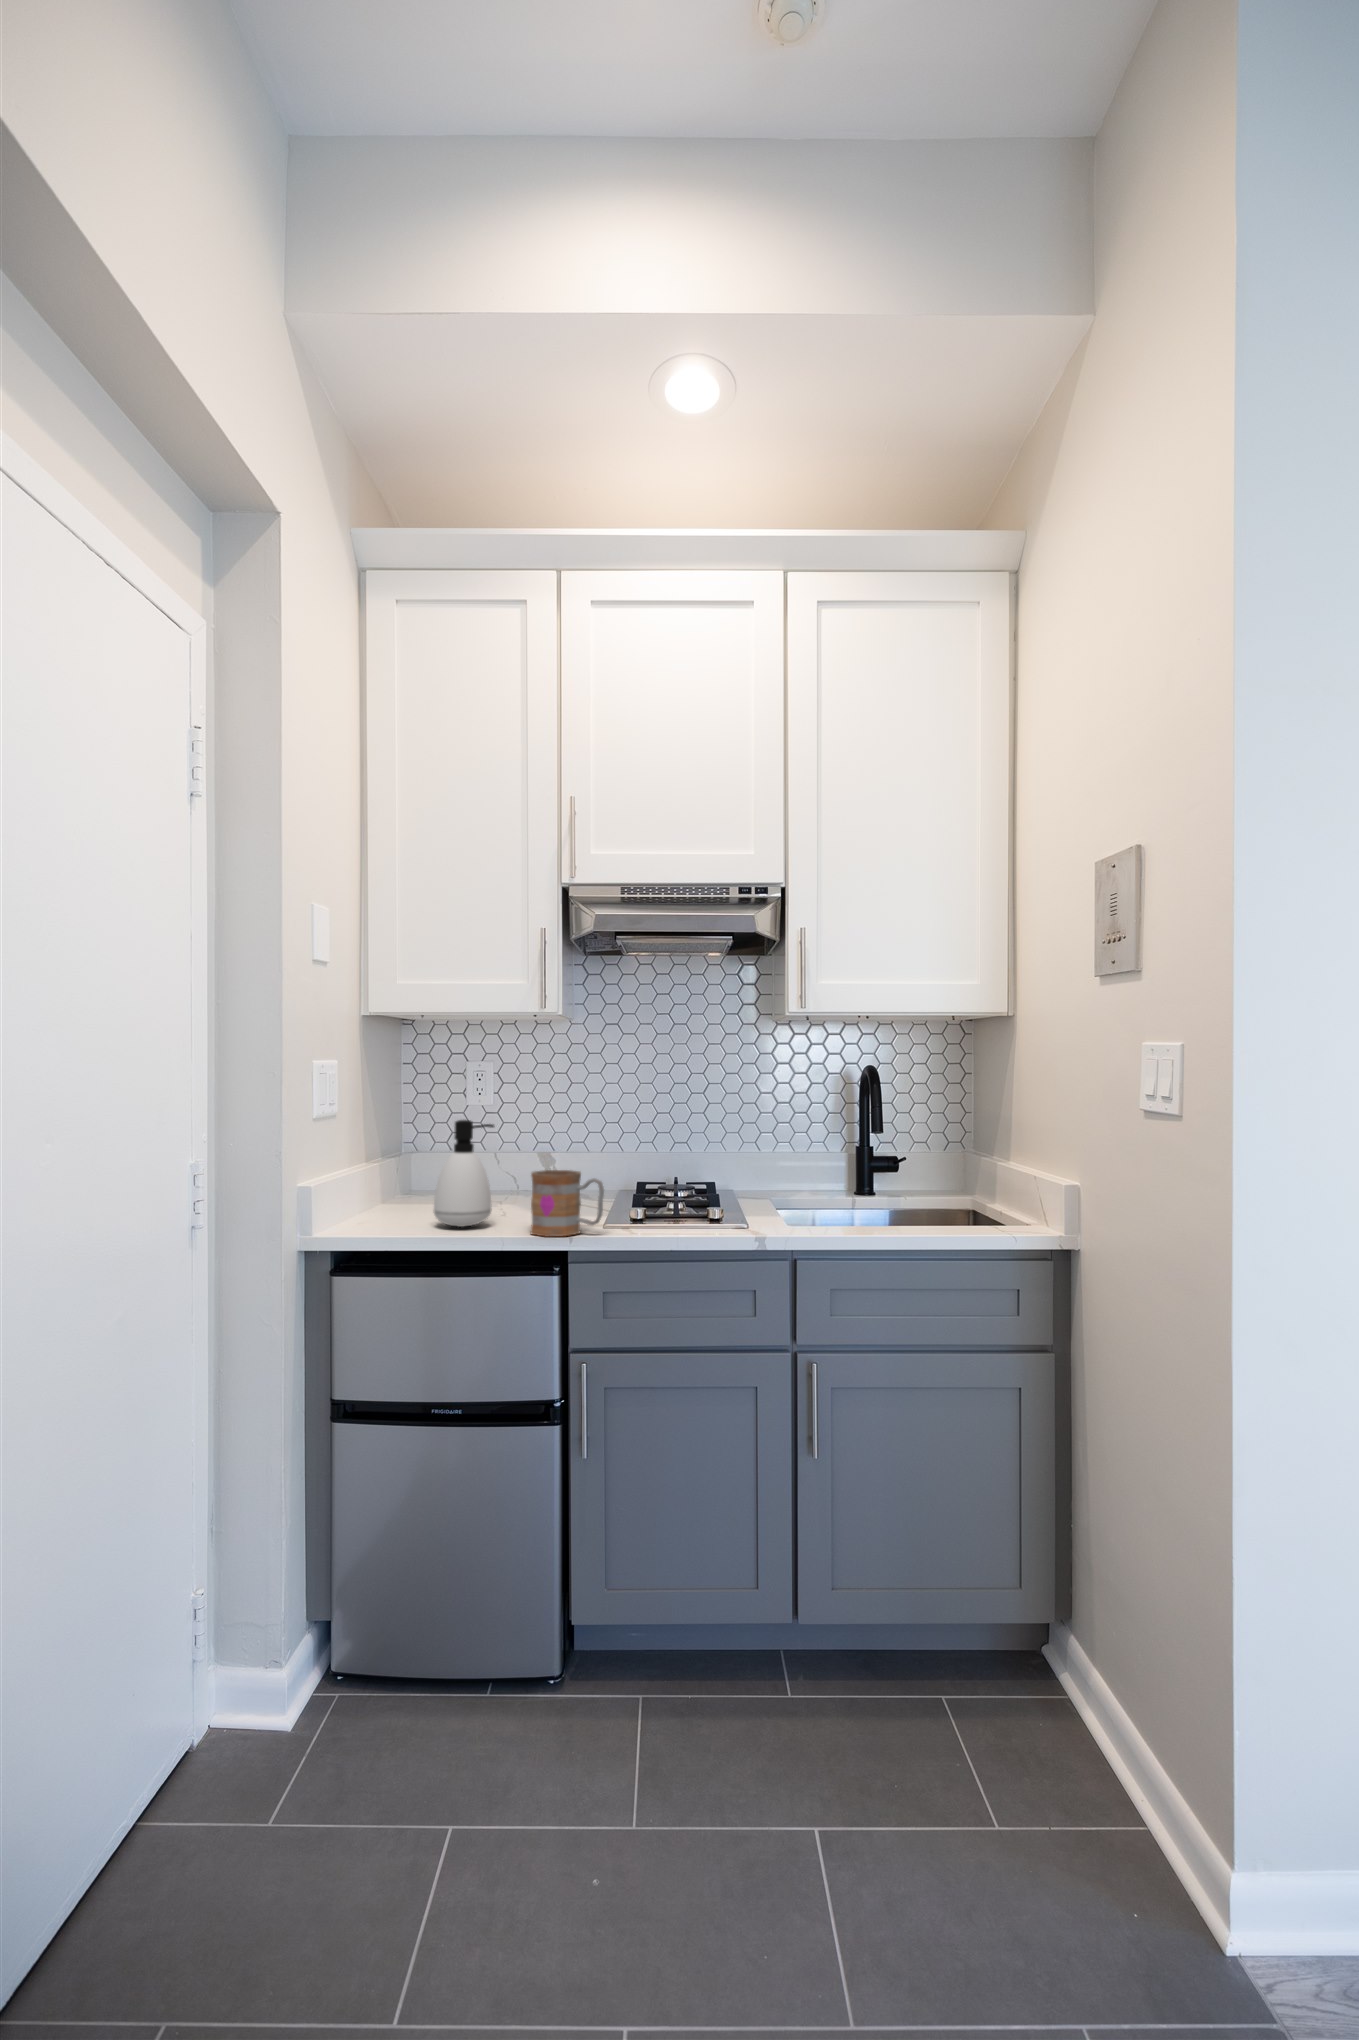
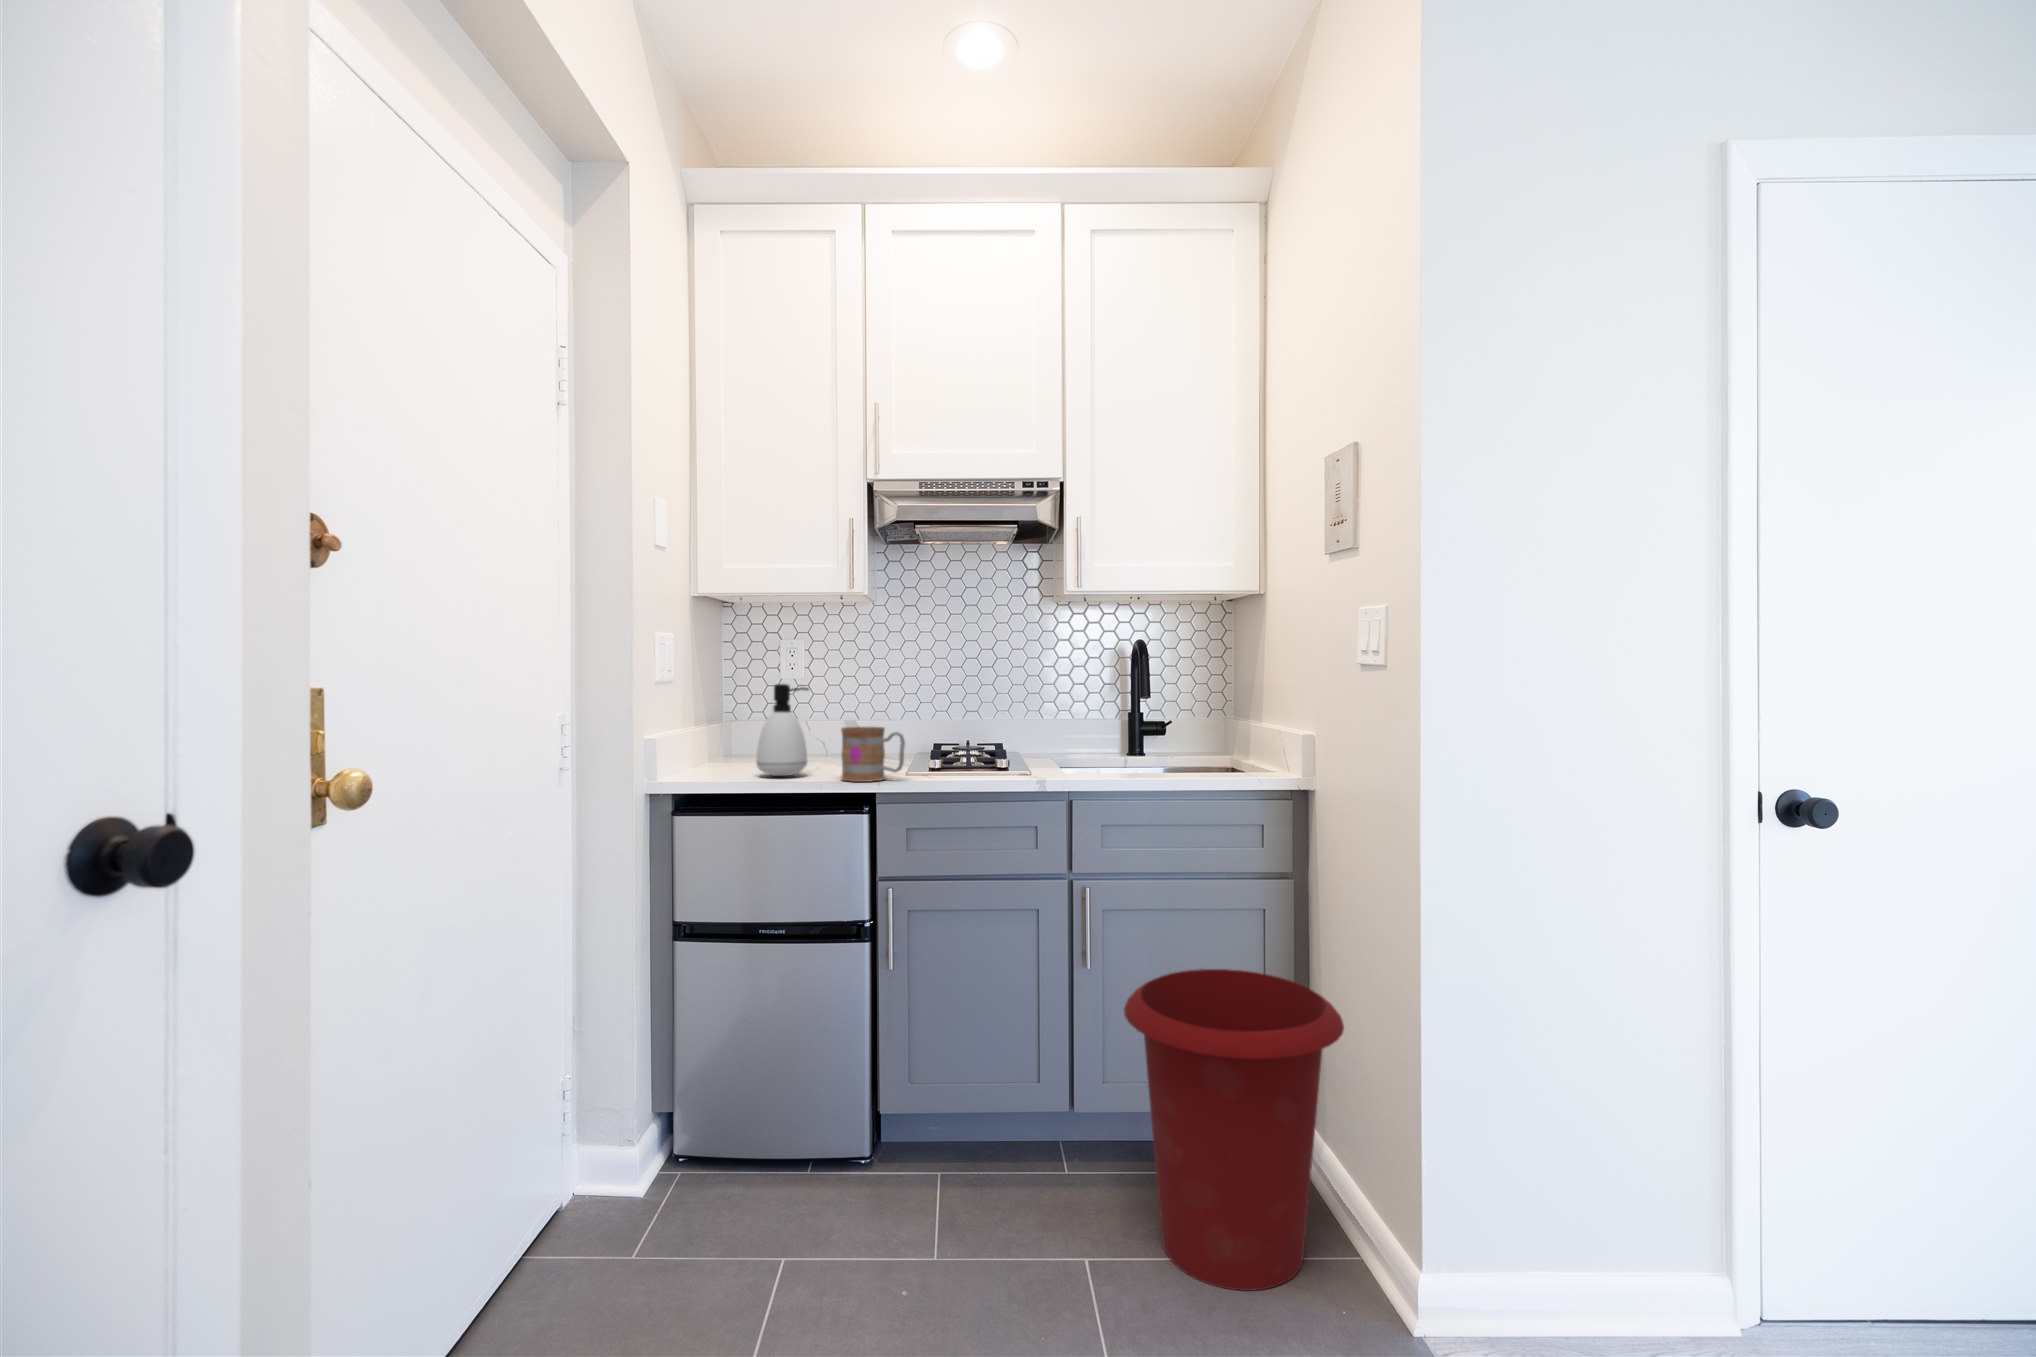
waste bin: none [862,1468,1131,1882] -> present [1124,969,1344,1291]

